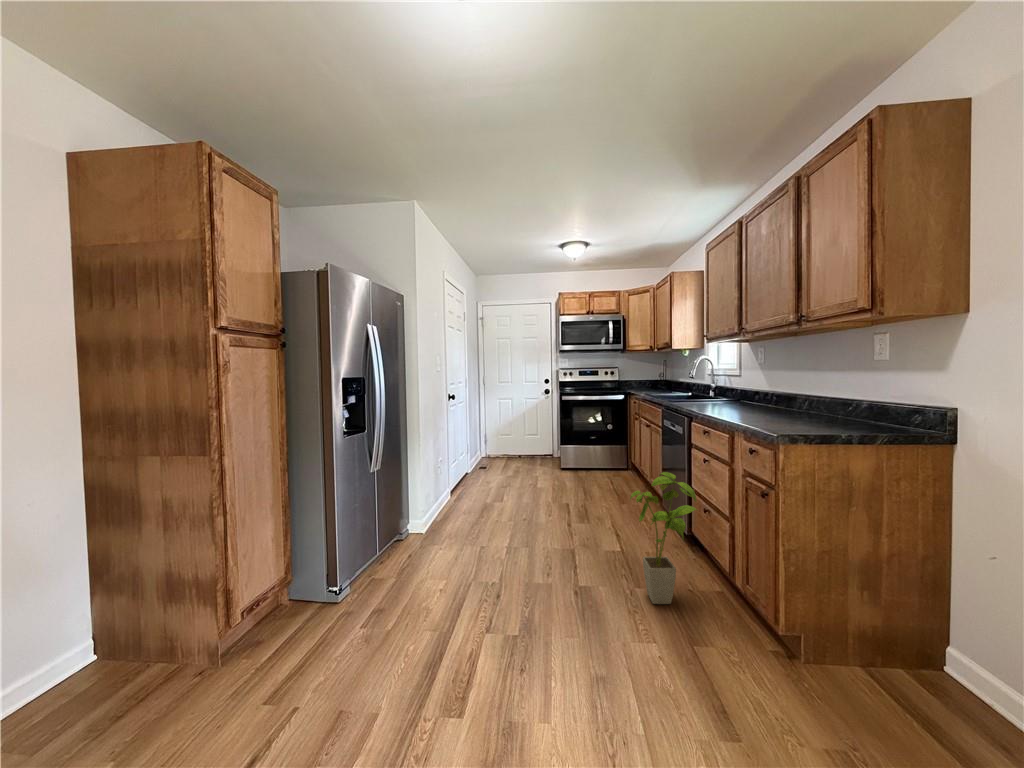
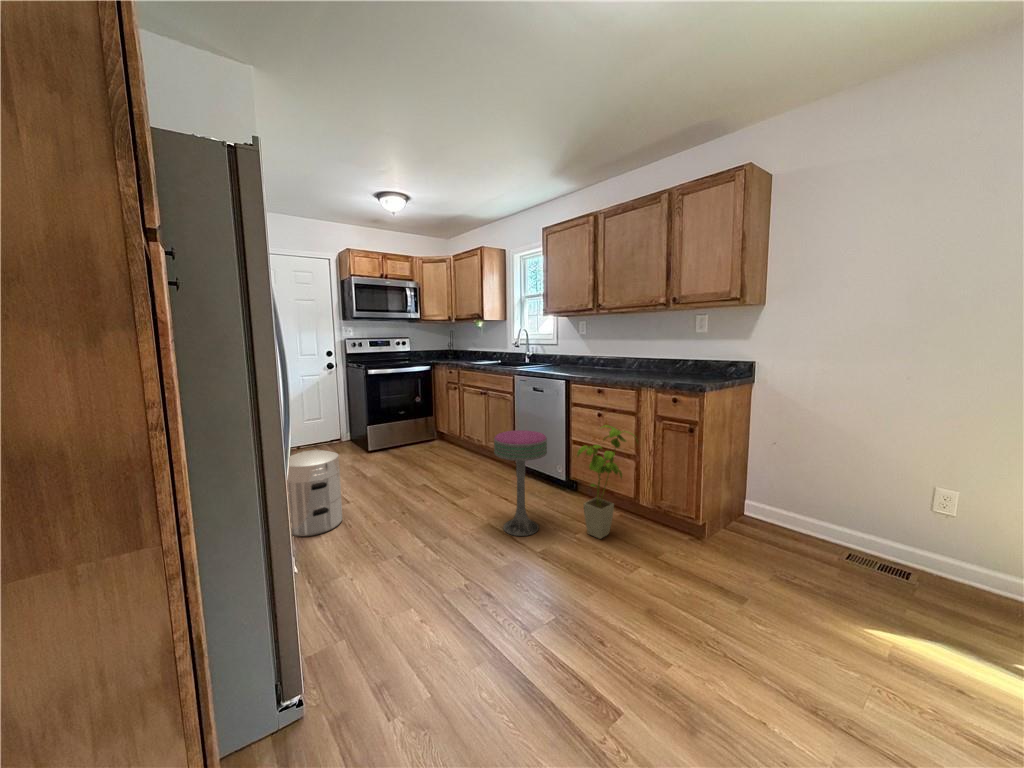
waste bin: none [443,454,483,519] -> present [288,448,342,536]
bar stool: none [564,464,619,573] -> present [494,430,547,536]

